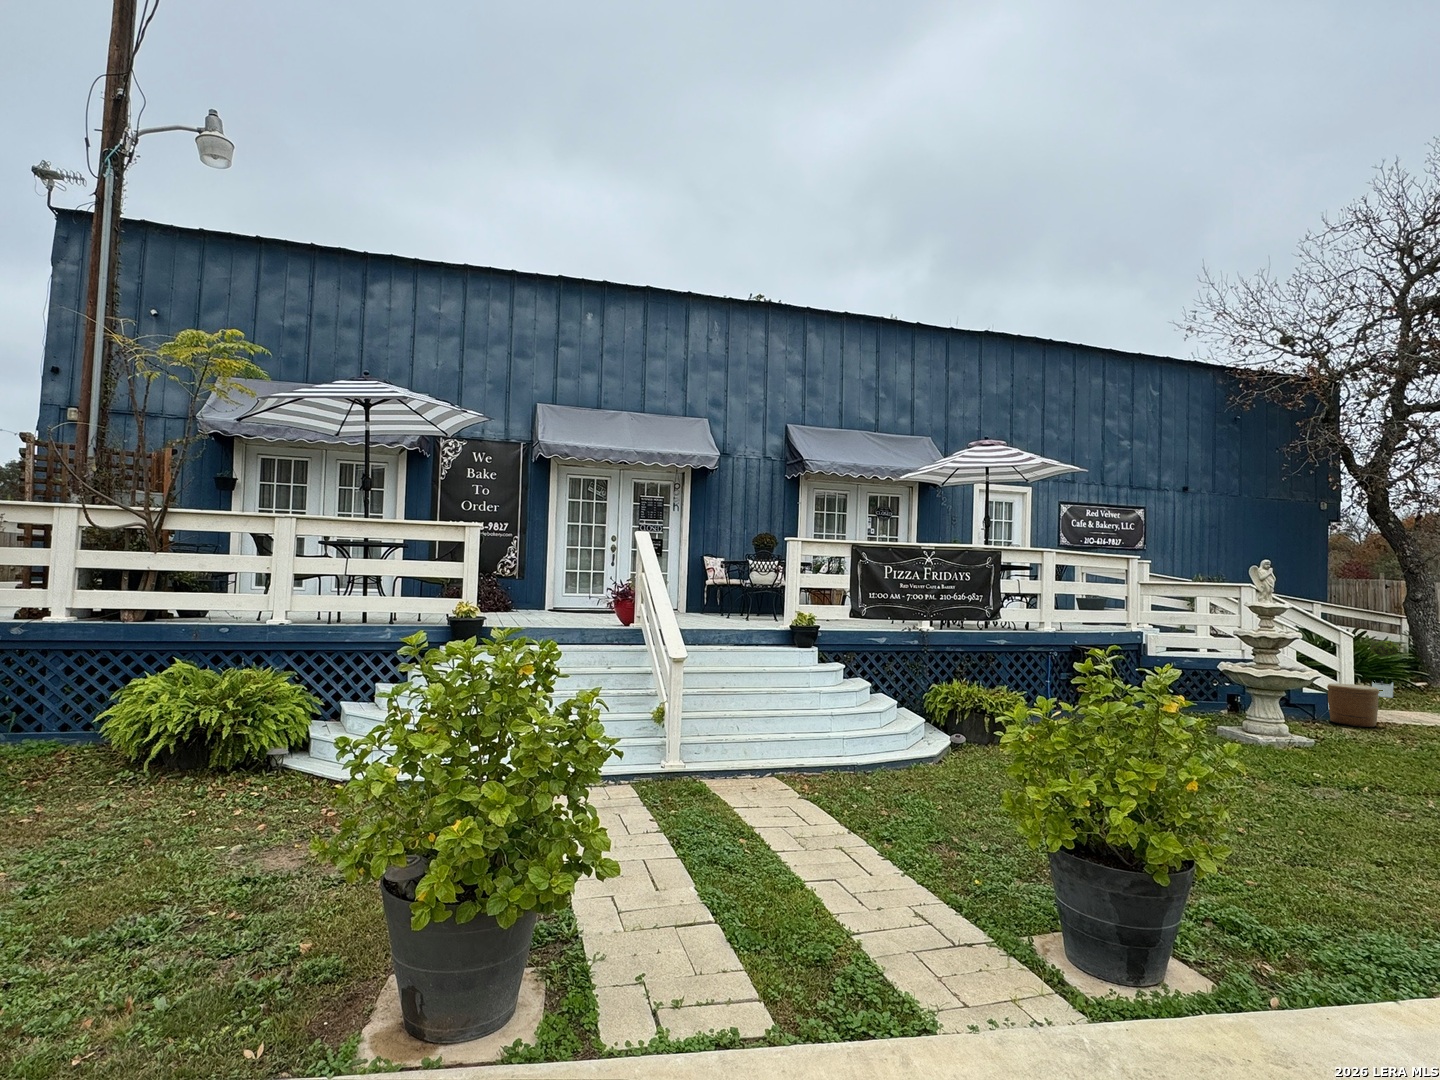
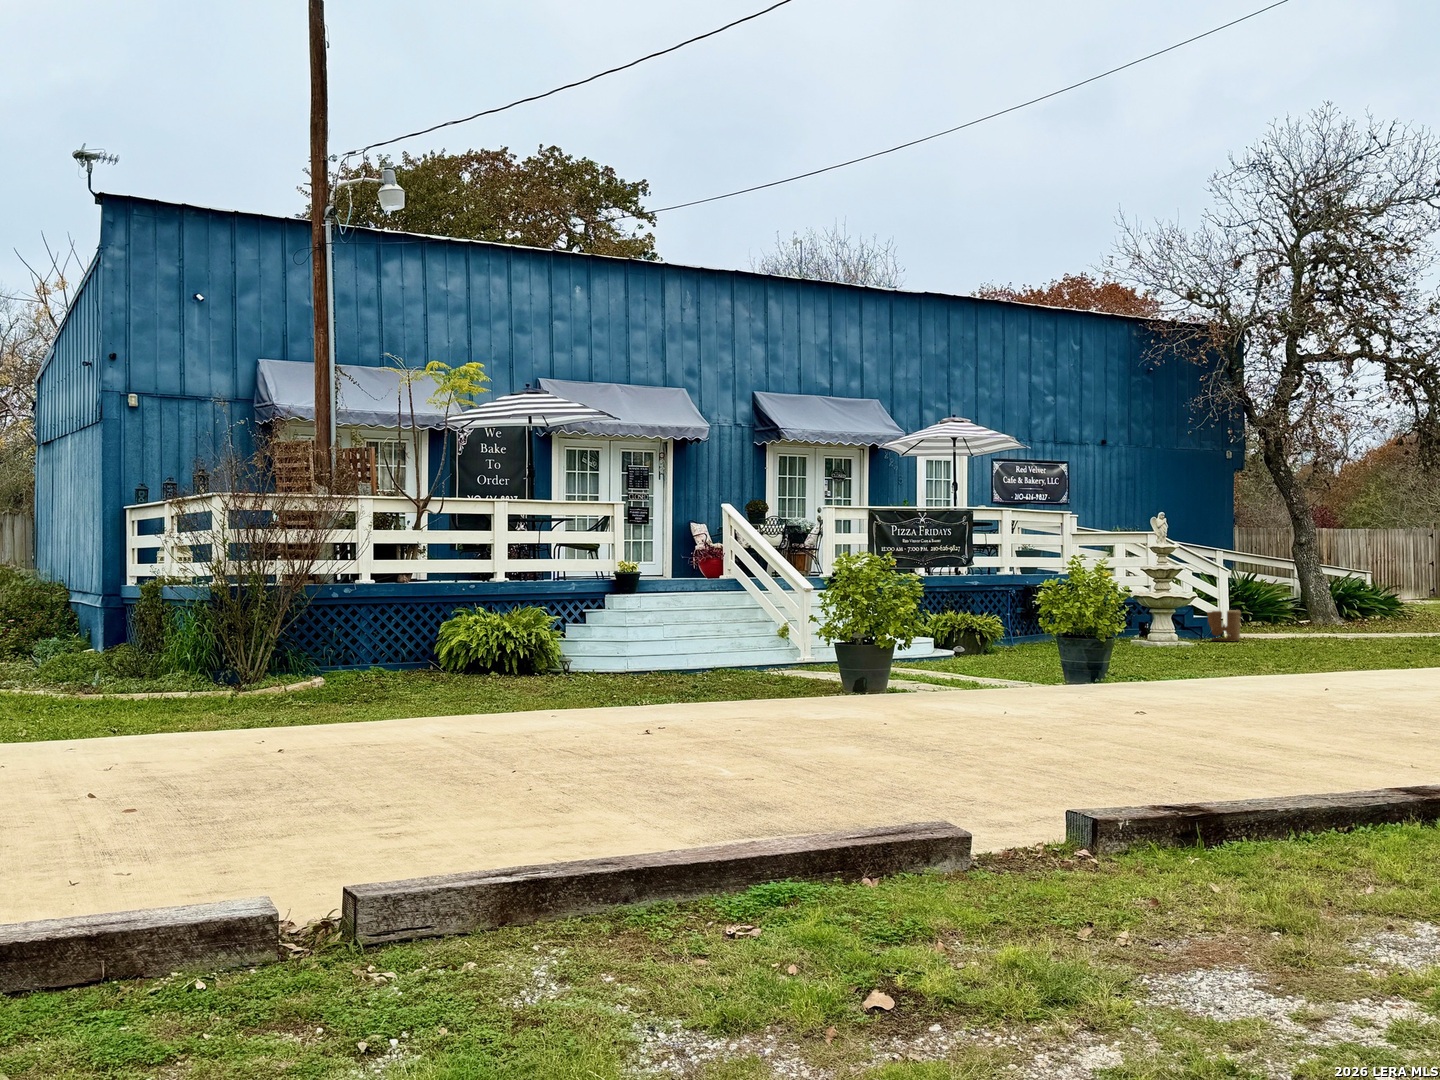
potted tree: present [1369,641,1399,698] -> none [1252,580,1275,632]

